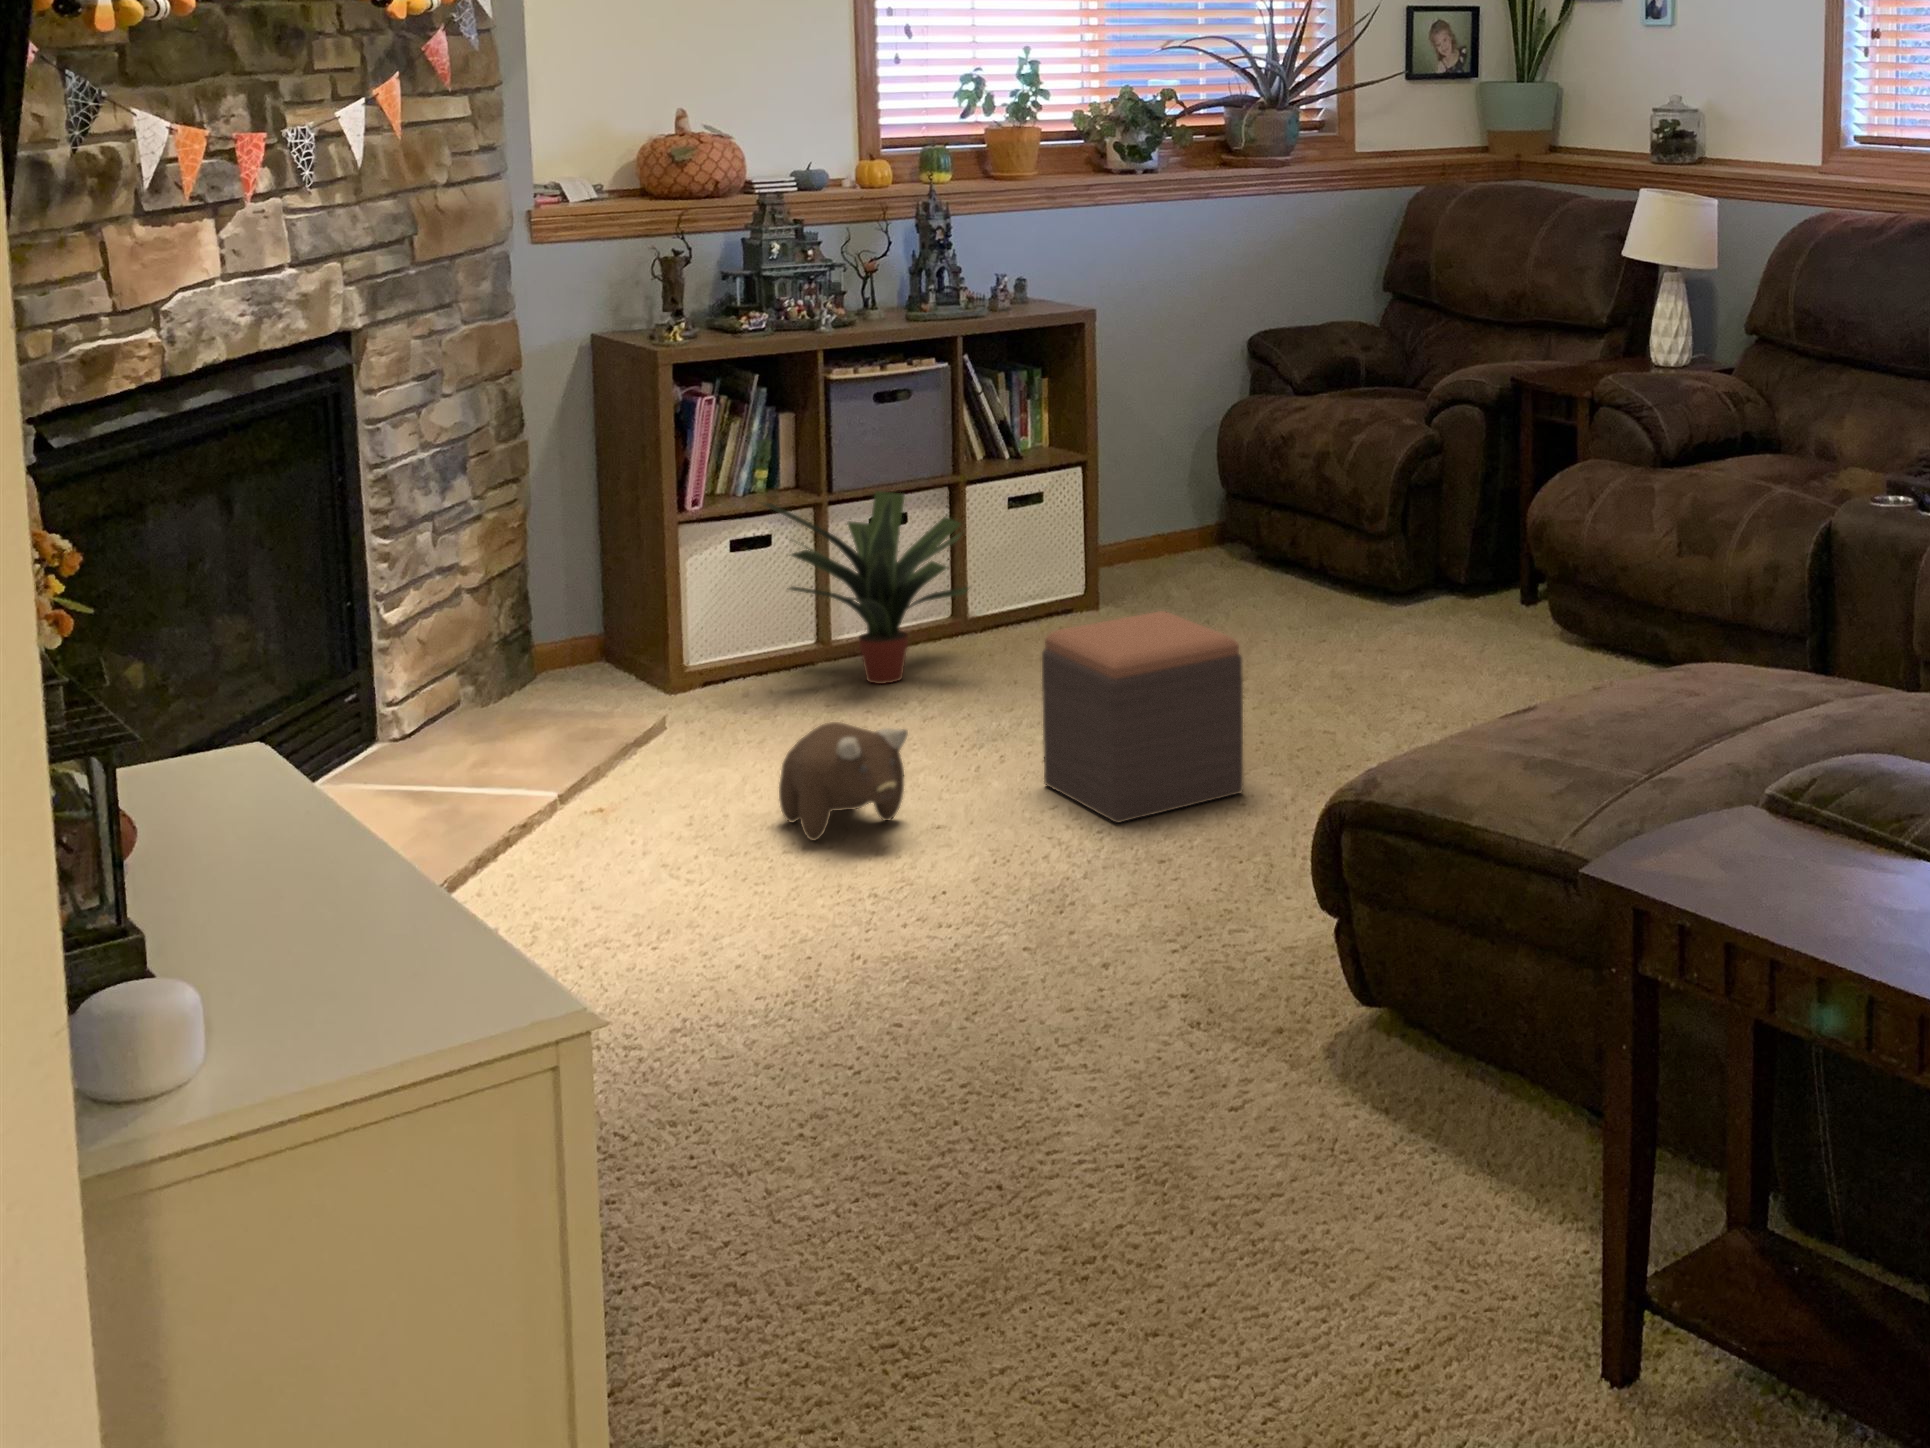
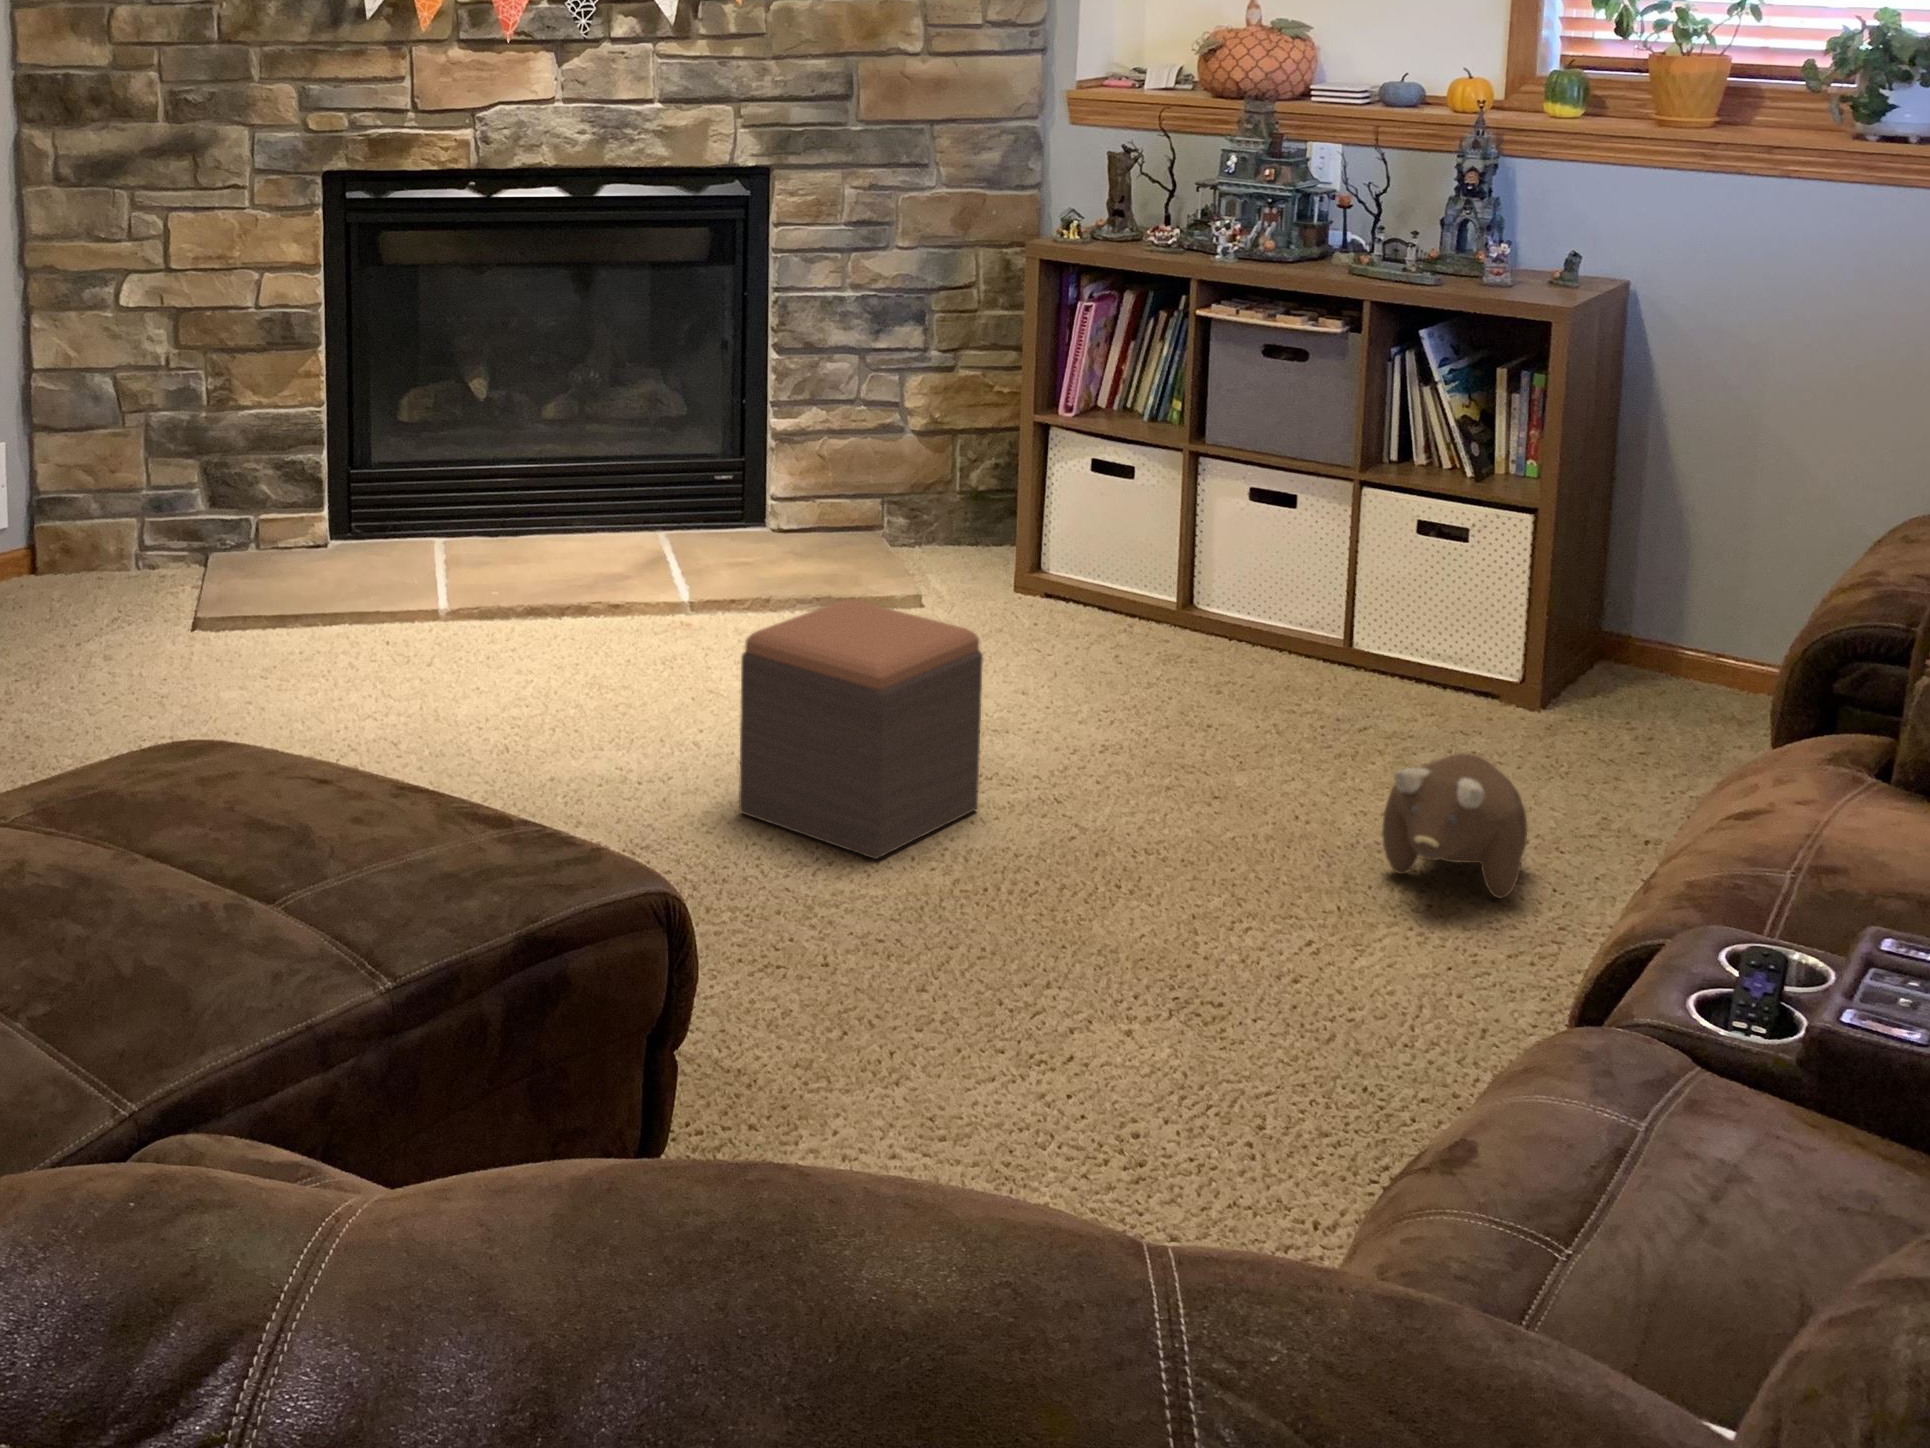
potted plant: present [763,491,969,684] -> none [1022,418,1252,662]
plush toy: present [779,722,908,841] -> present [1382,754,1527,898]

